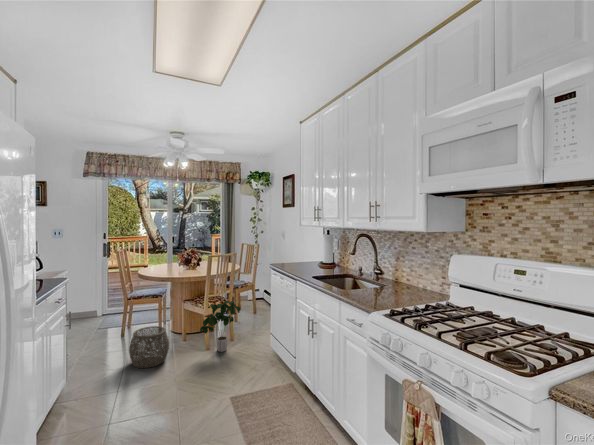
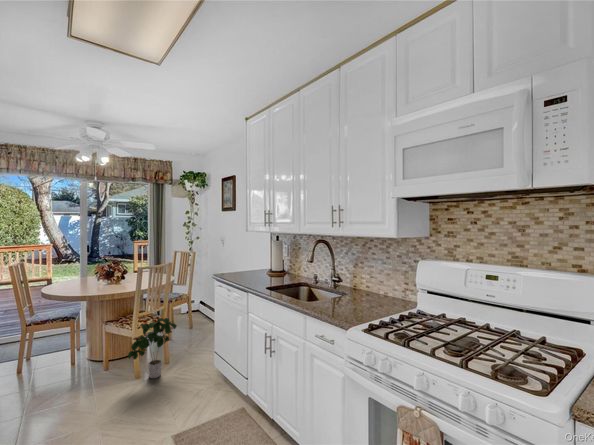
woven basket: present [129,326,169,368] -> none [29,357,87,414]

